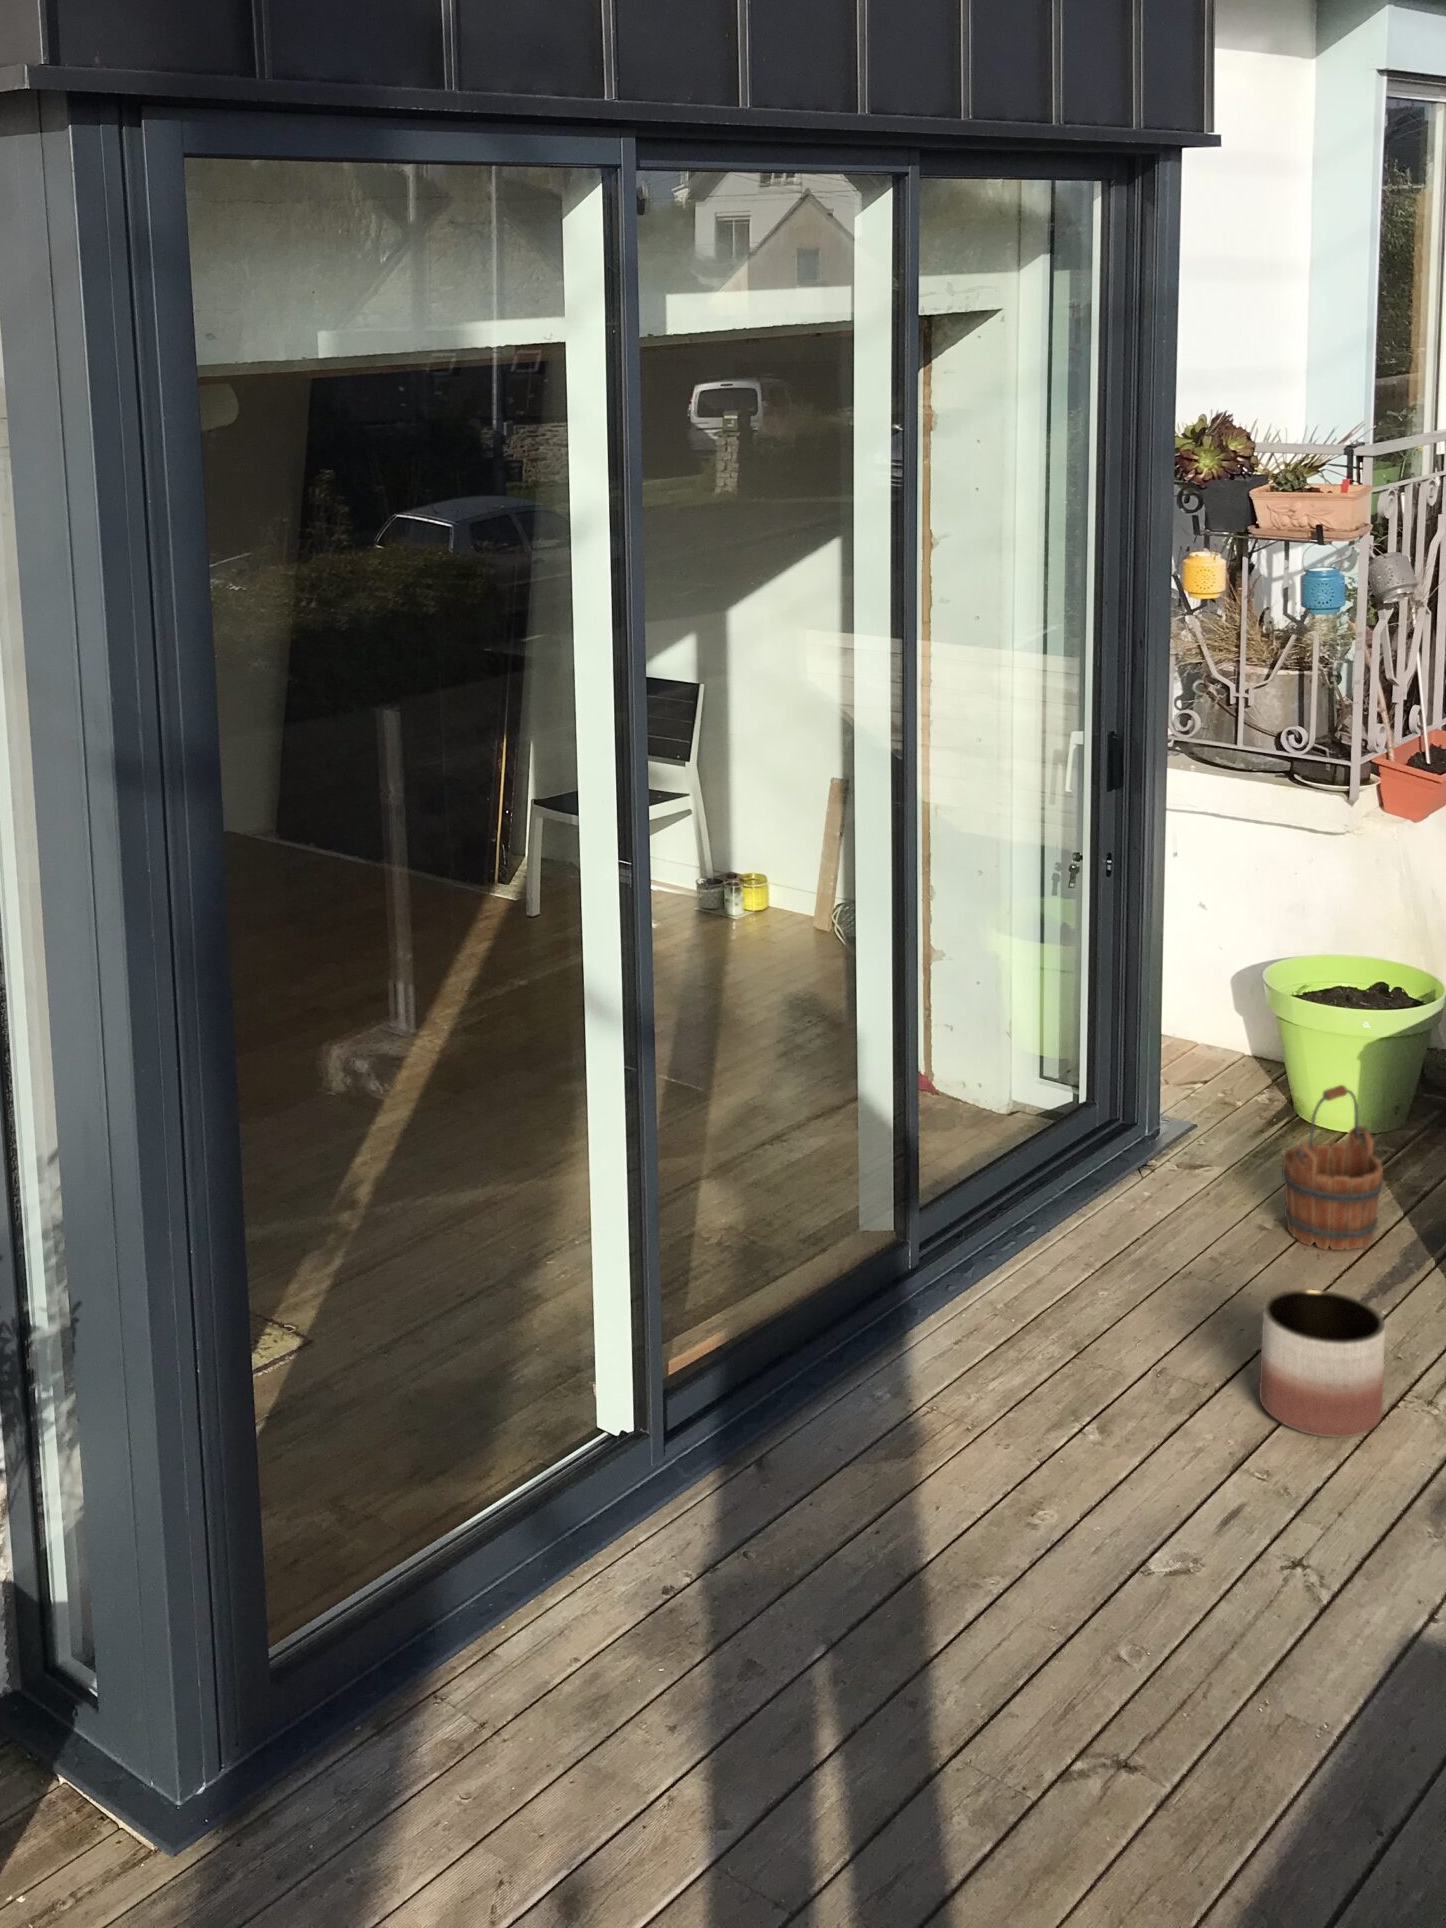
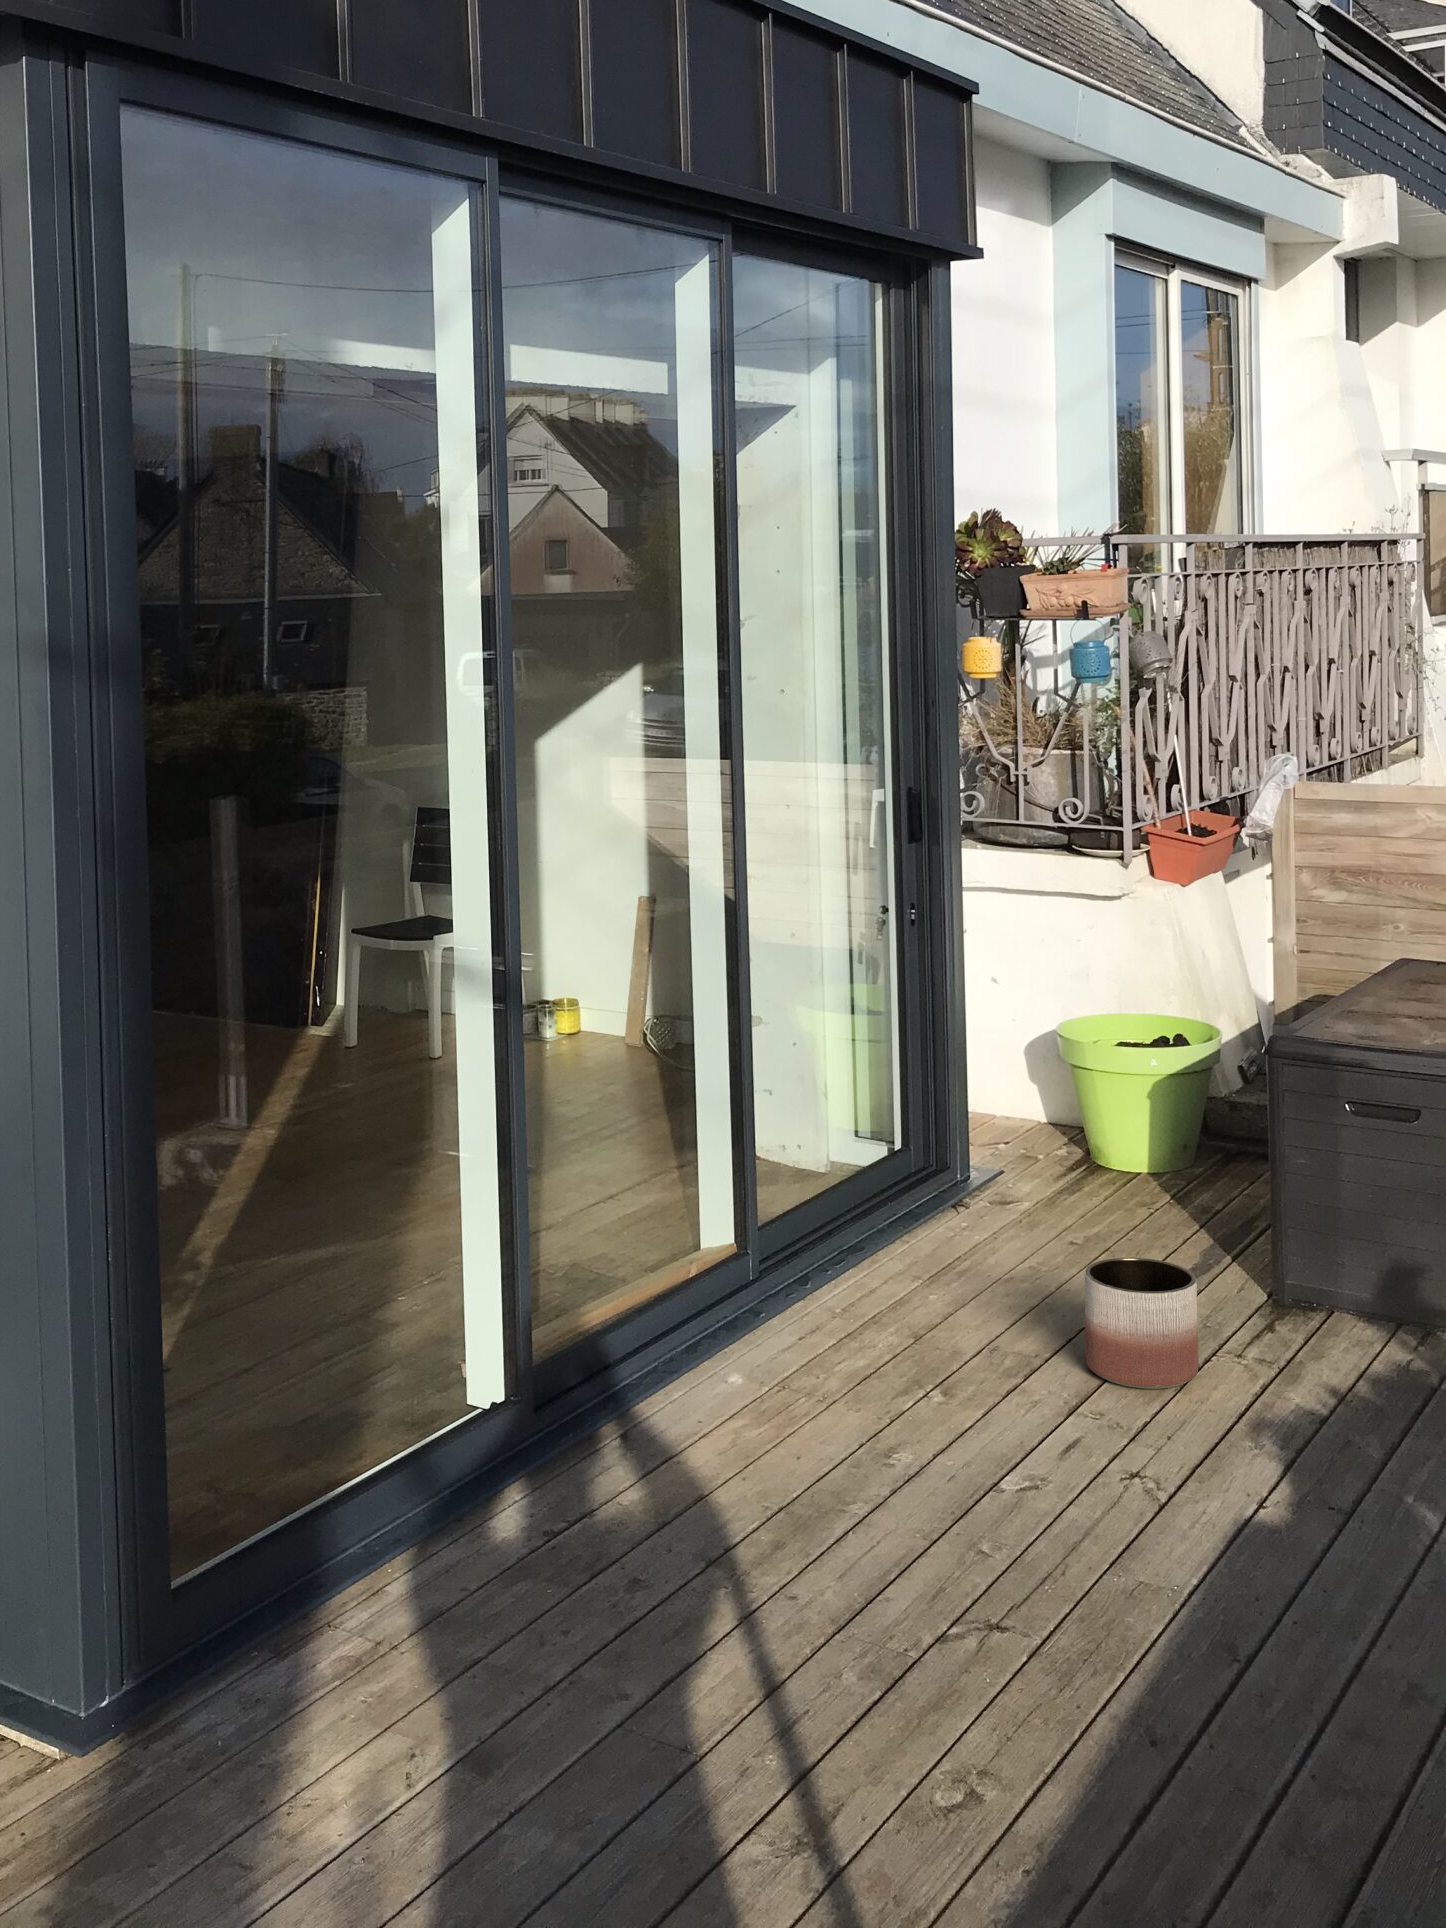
wooden bucket: present [1282,1085,1383,1250] -> none [1088,1098,1179,1255]

